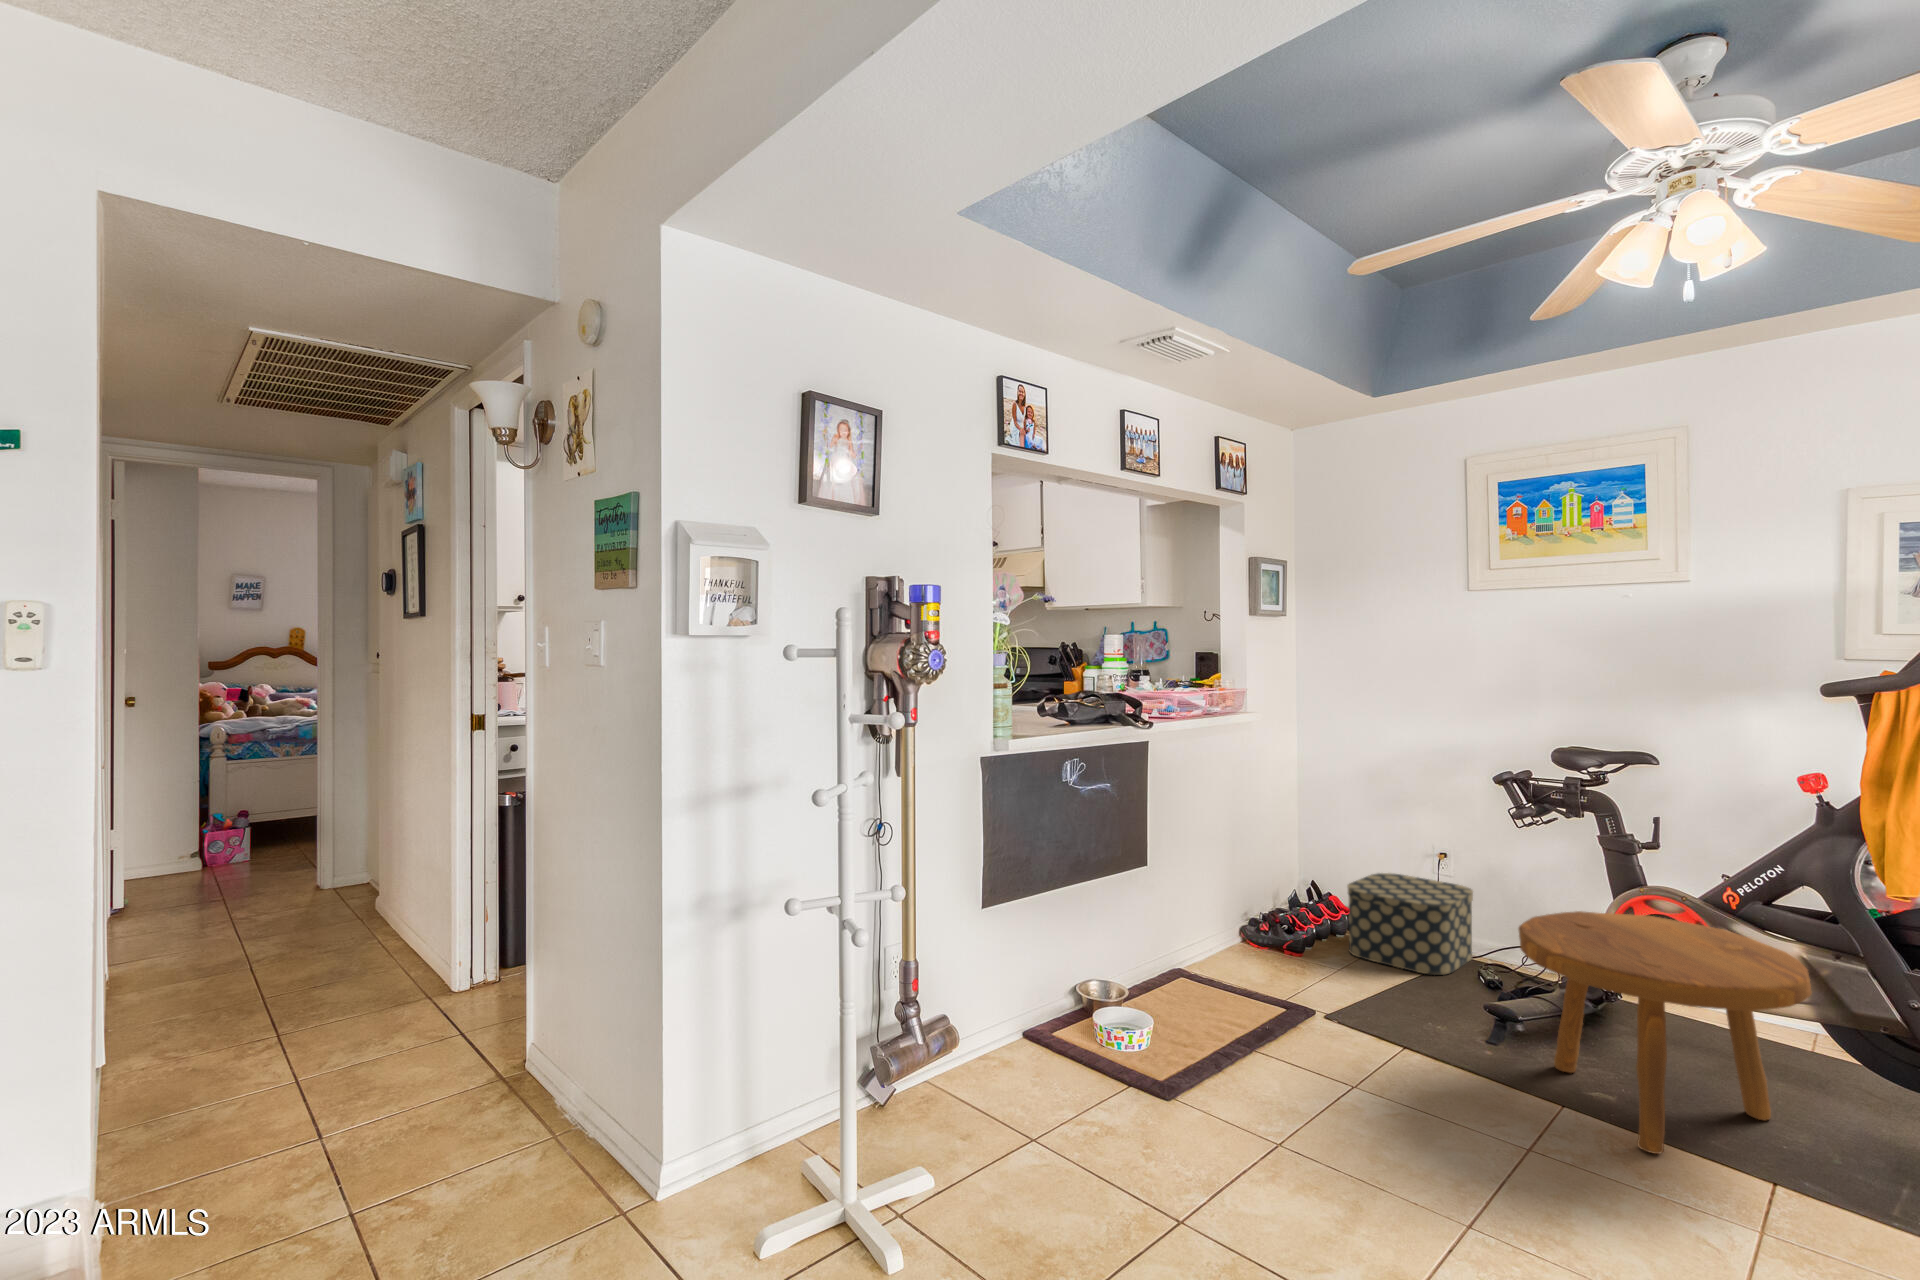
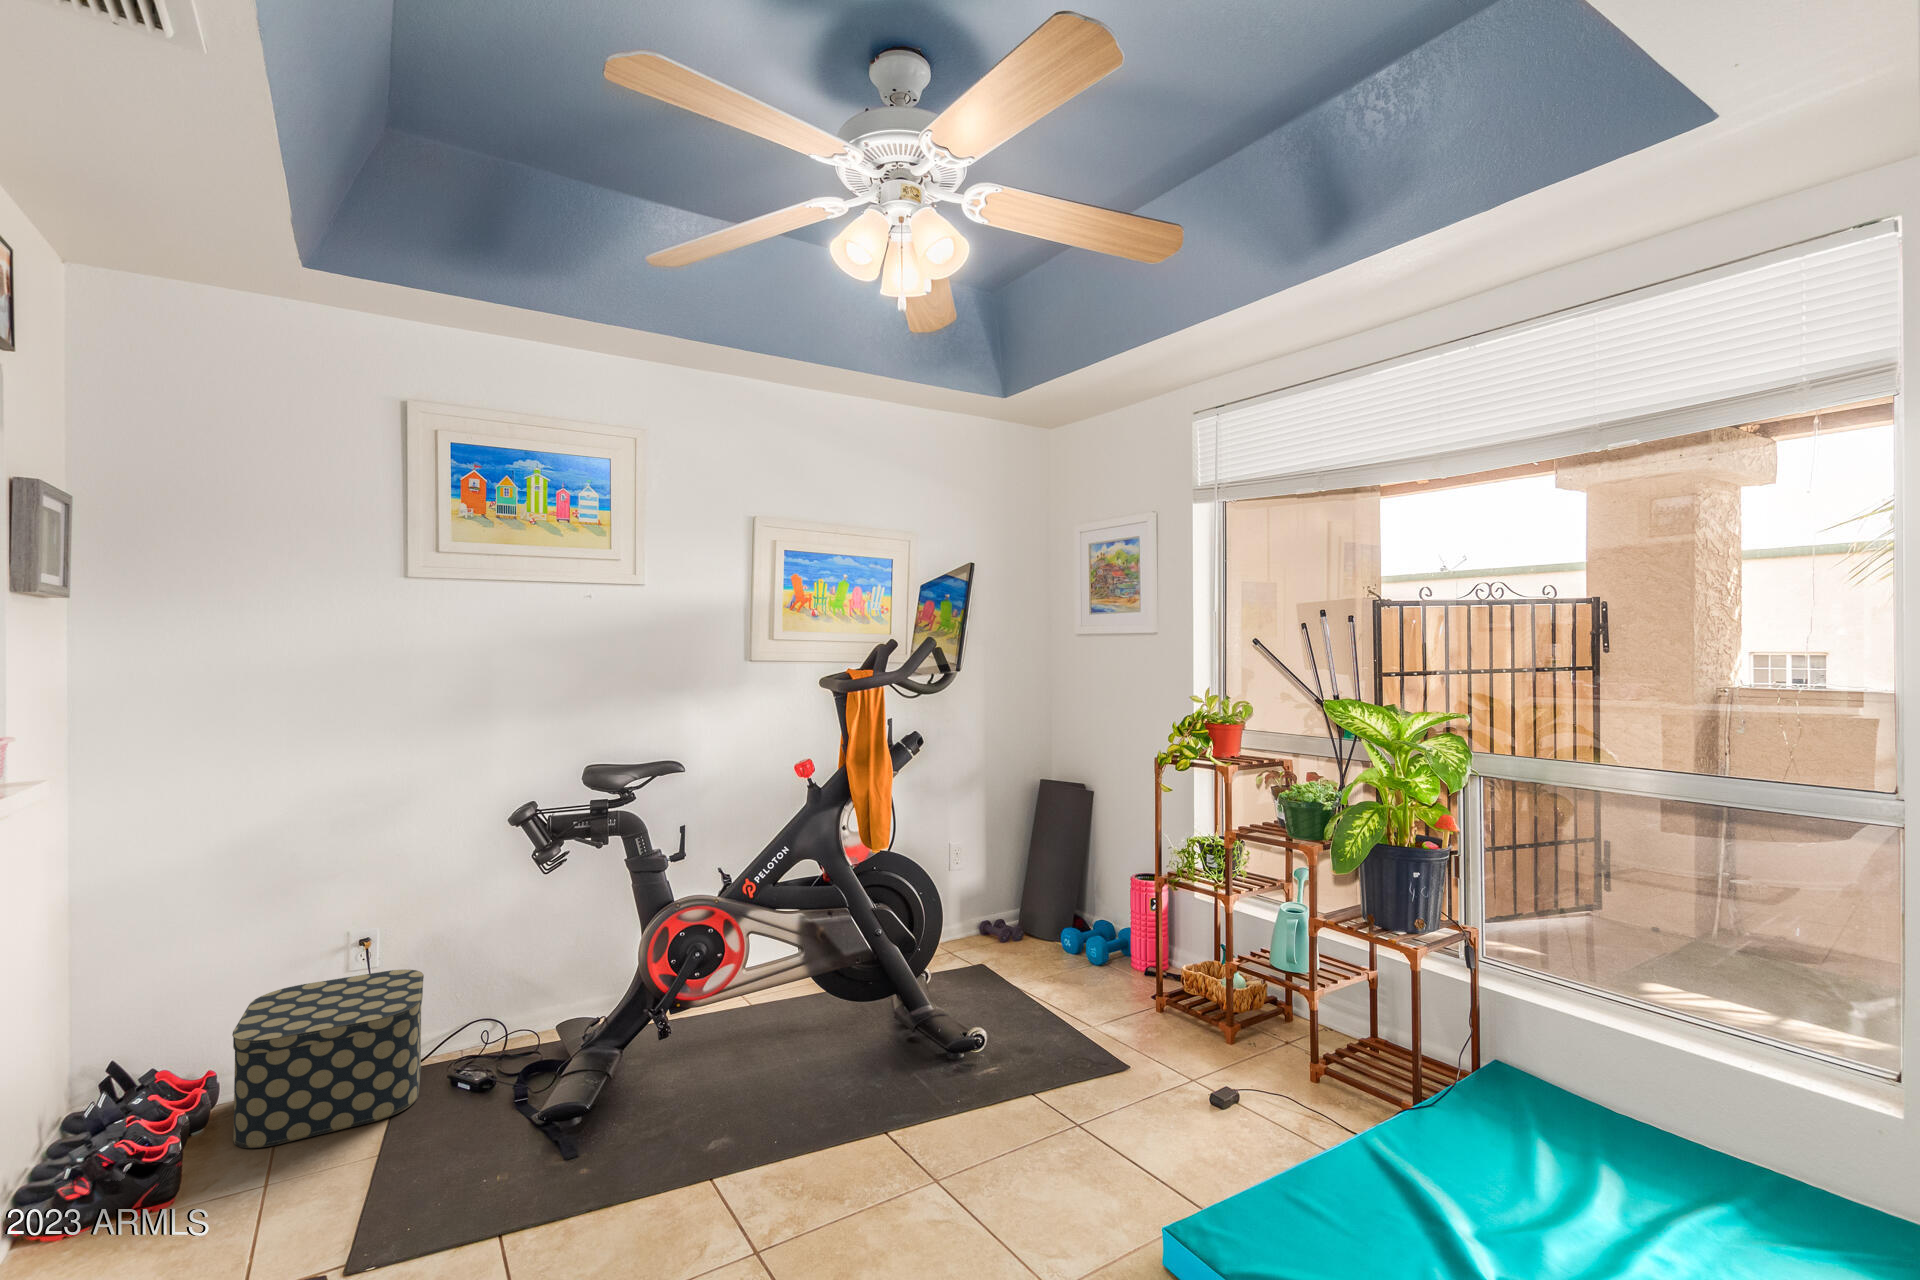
footstool: present [1519,911,1812,1154] -> none [629,921,883,1191]

